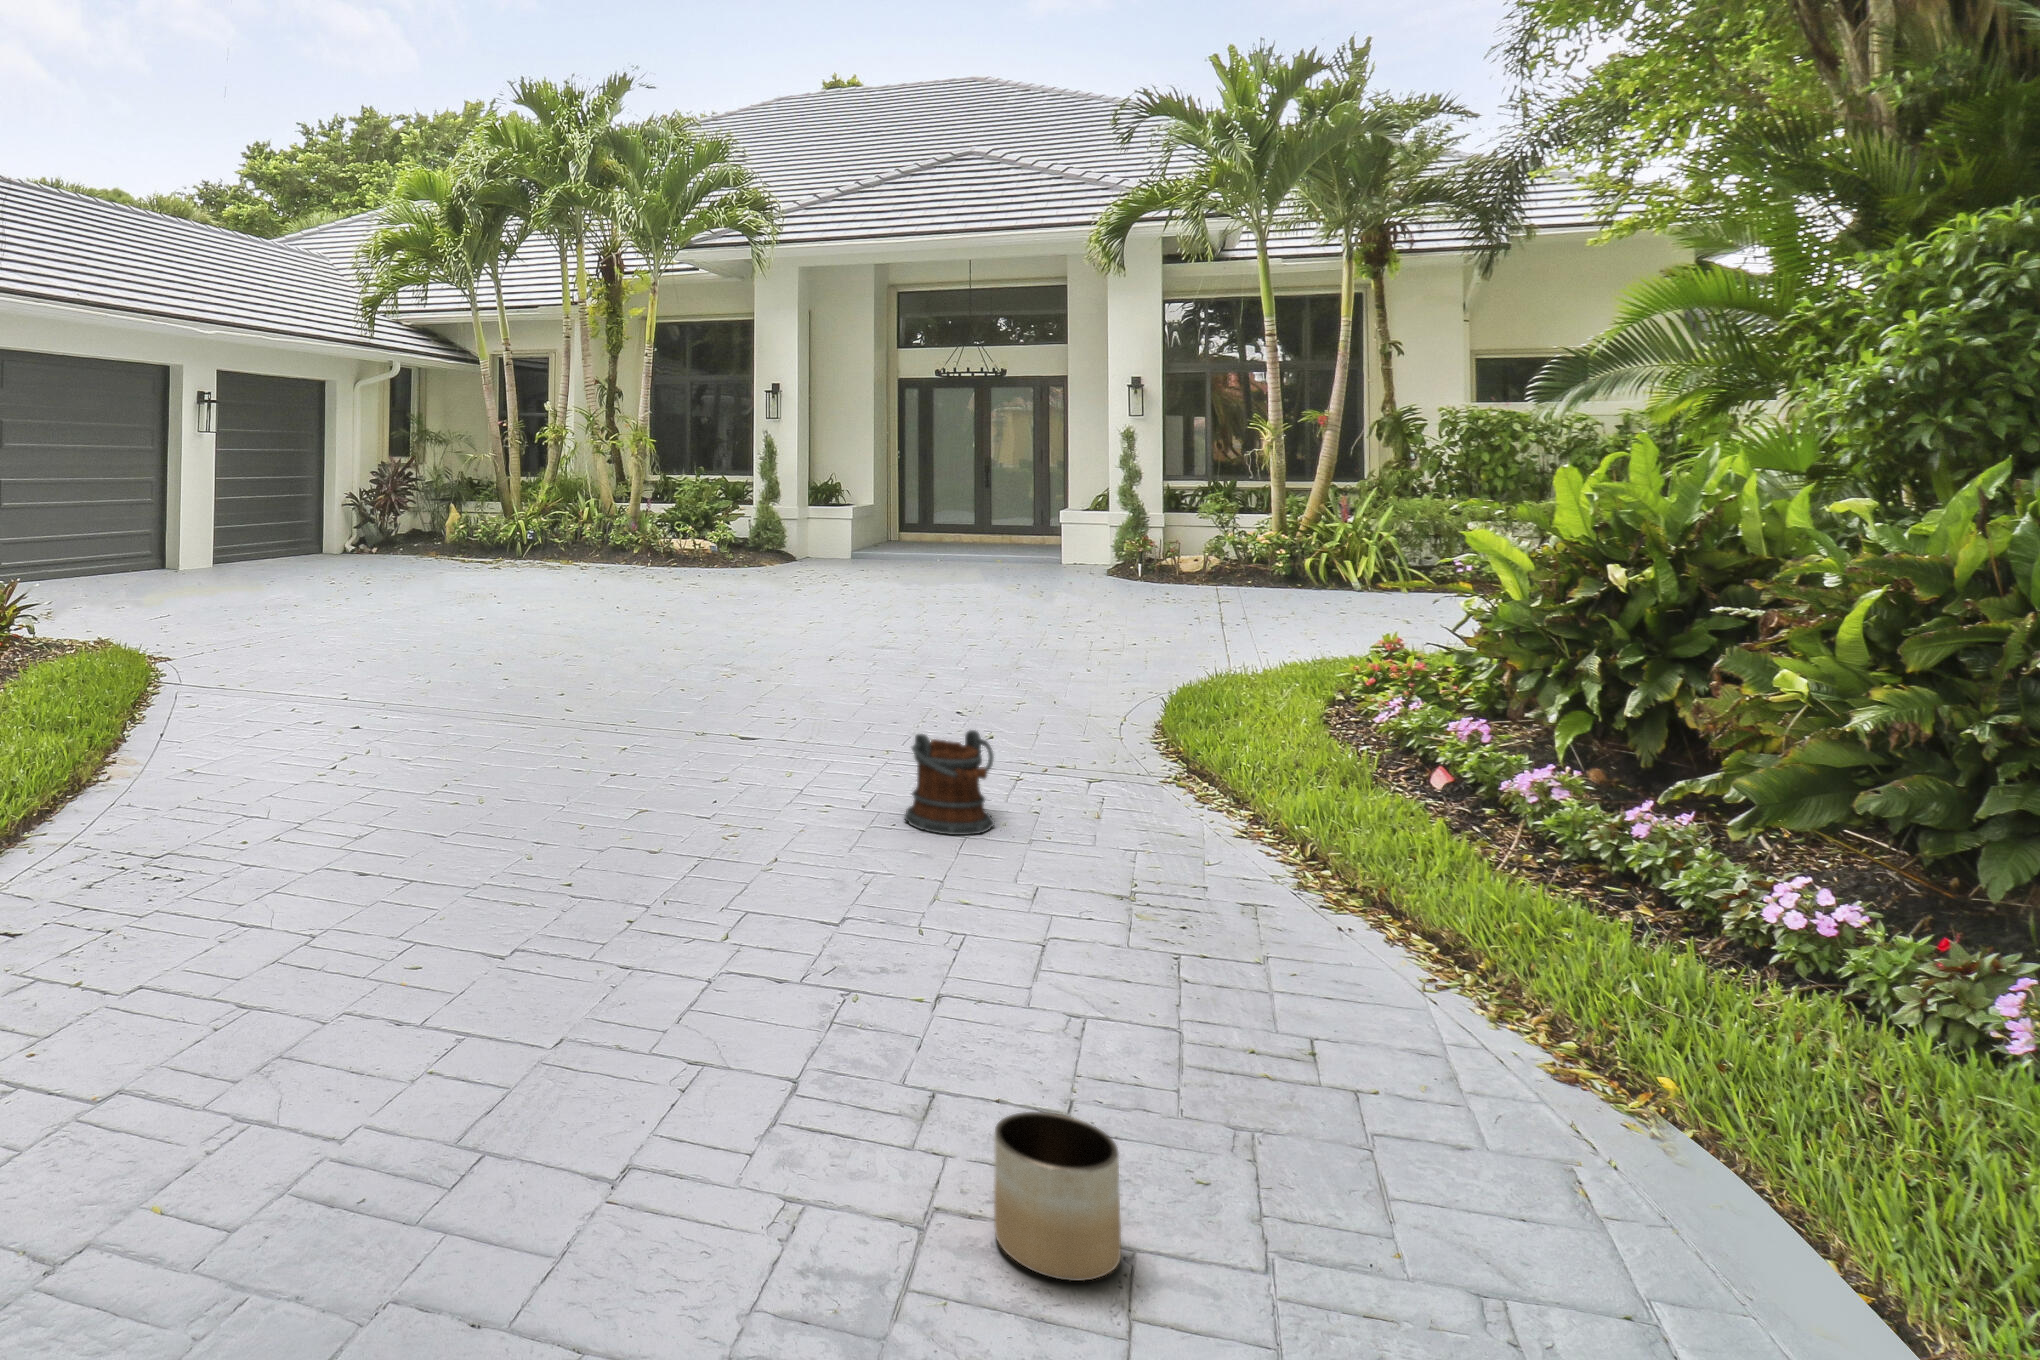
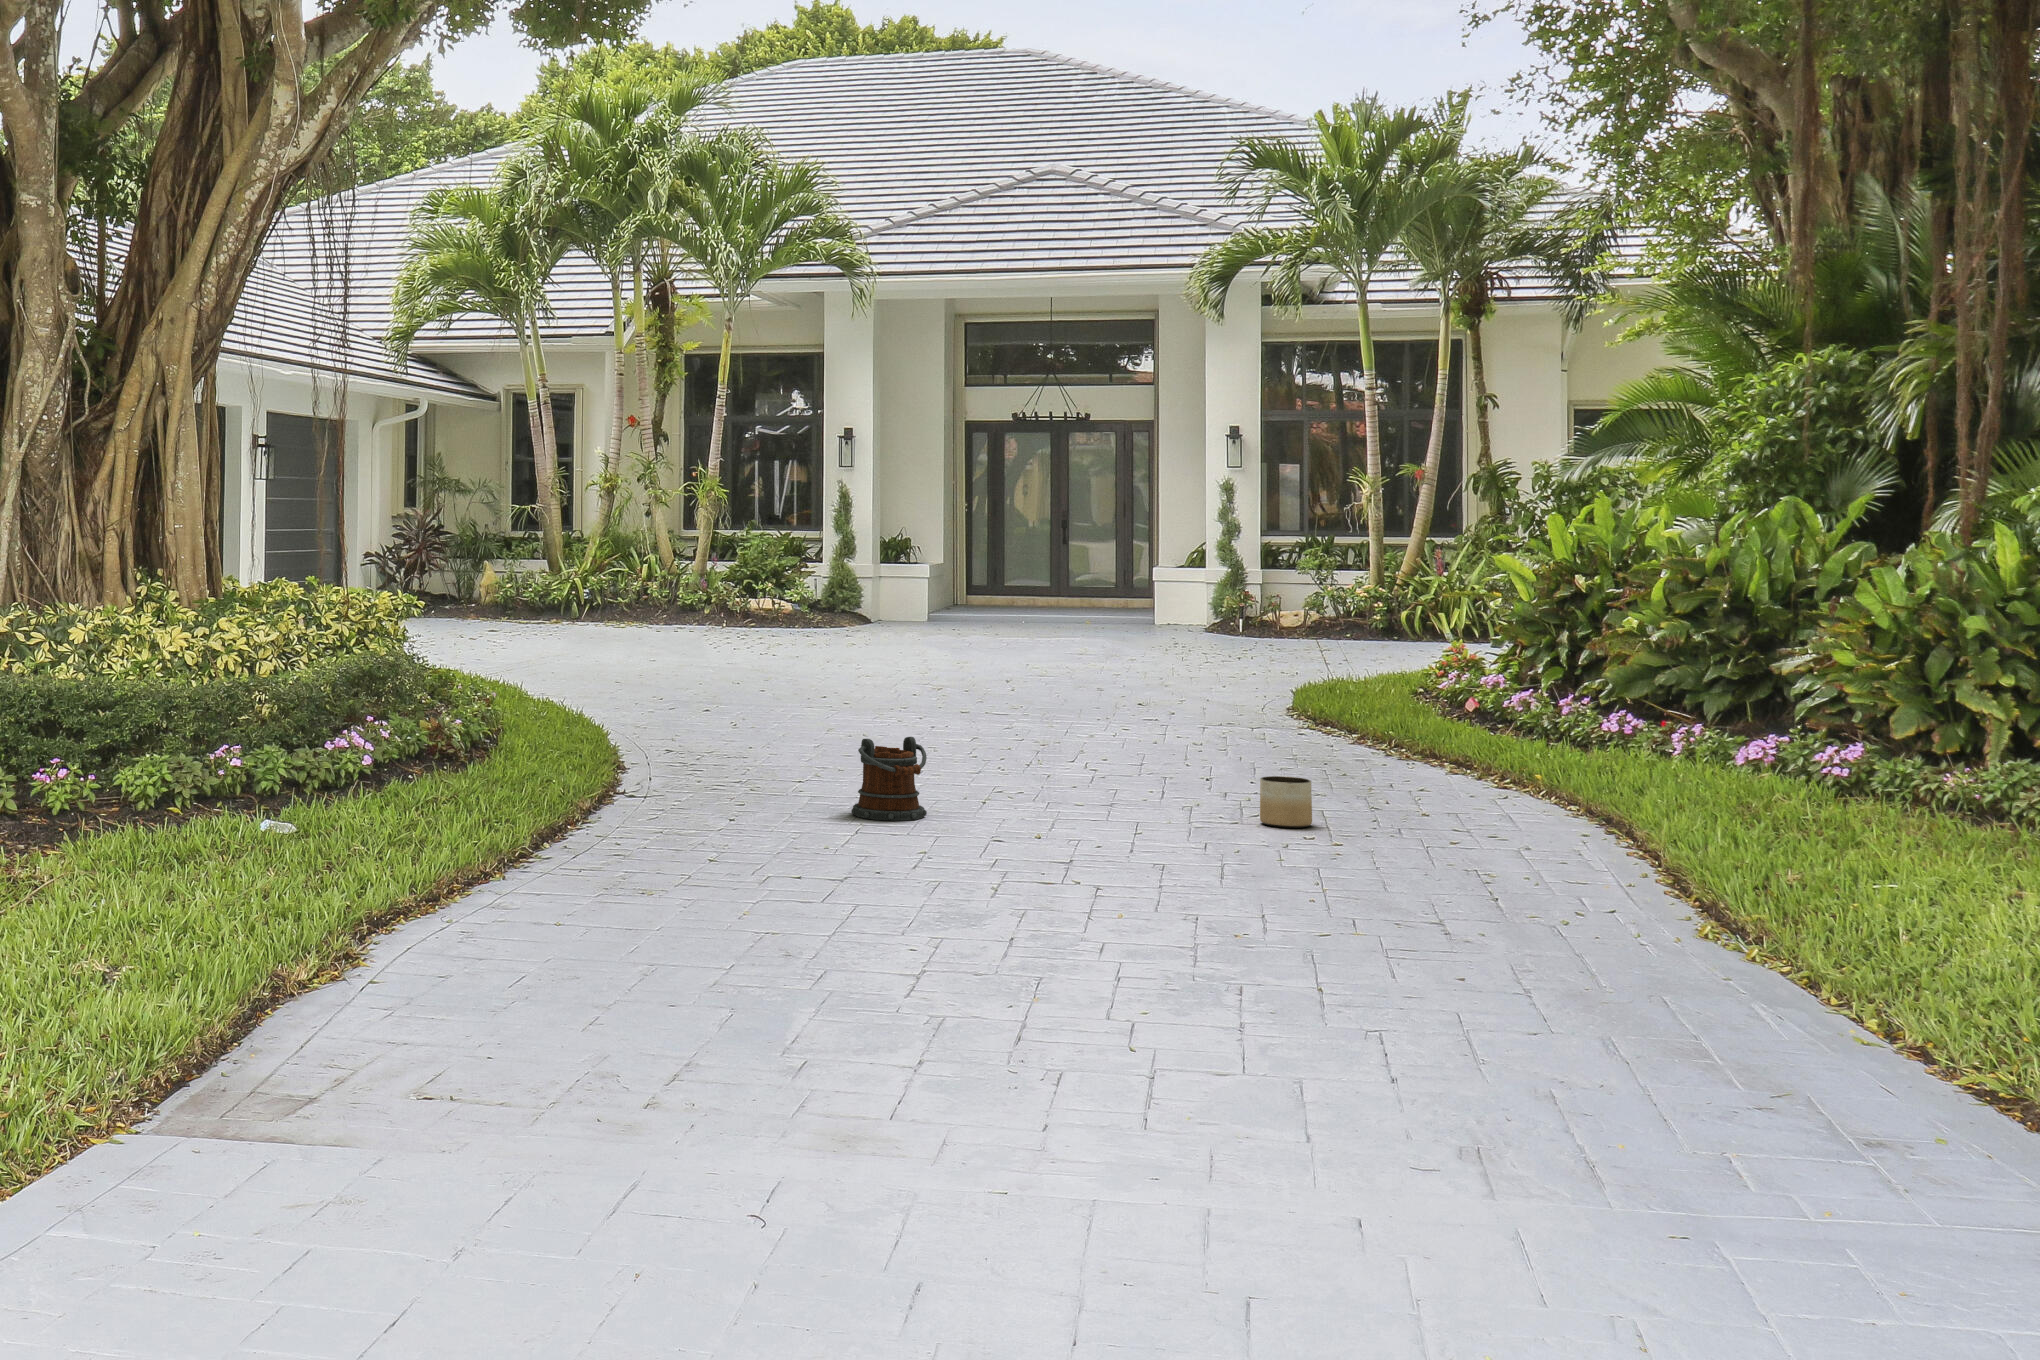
bucket: present [904,730,995,835] -> present [851,737,927,821]

